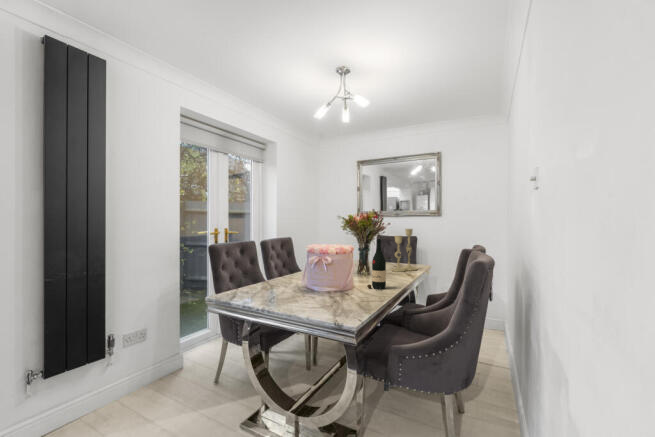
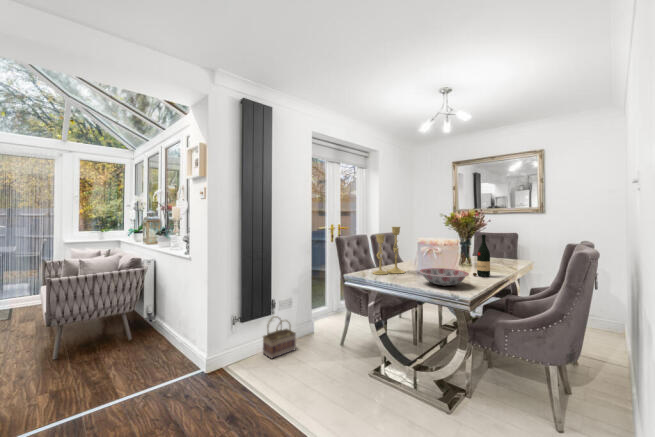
candlestick: present [392,229,417,272] -> present [373,227,405,275]
ceramic bowl: none [299,282,358,305] -> present [420,268,469,285]
basket: none [92,355,148,419] -> present [263,317,296,359]

